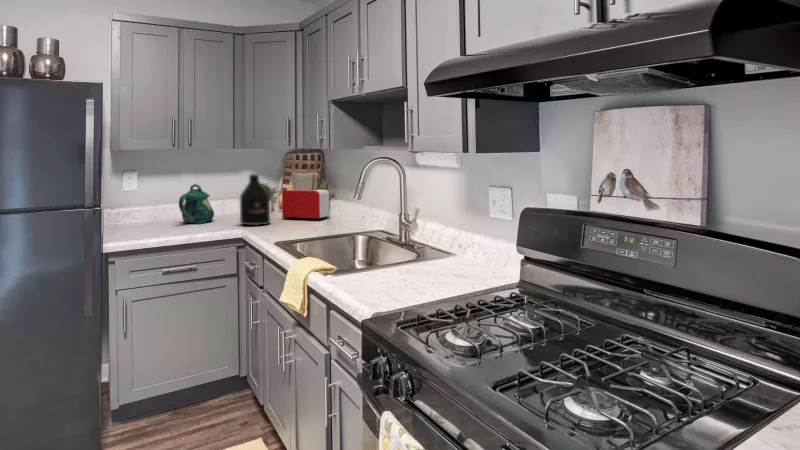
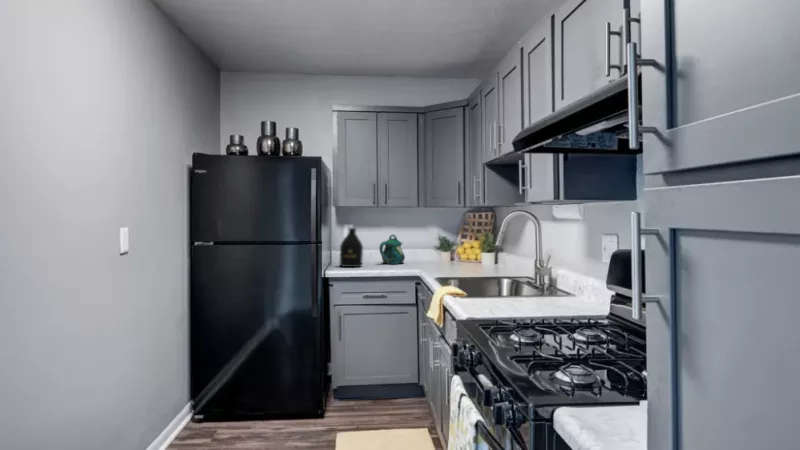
toaster: present [282,172,329,220] -> none [455,227,494,267]
bottle: present [240,174,270,225] -> present [340,228,363,267]

